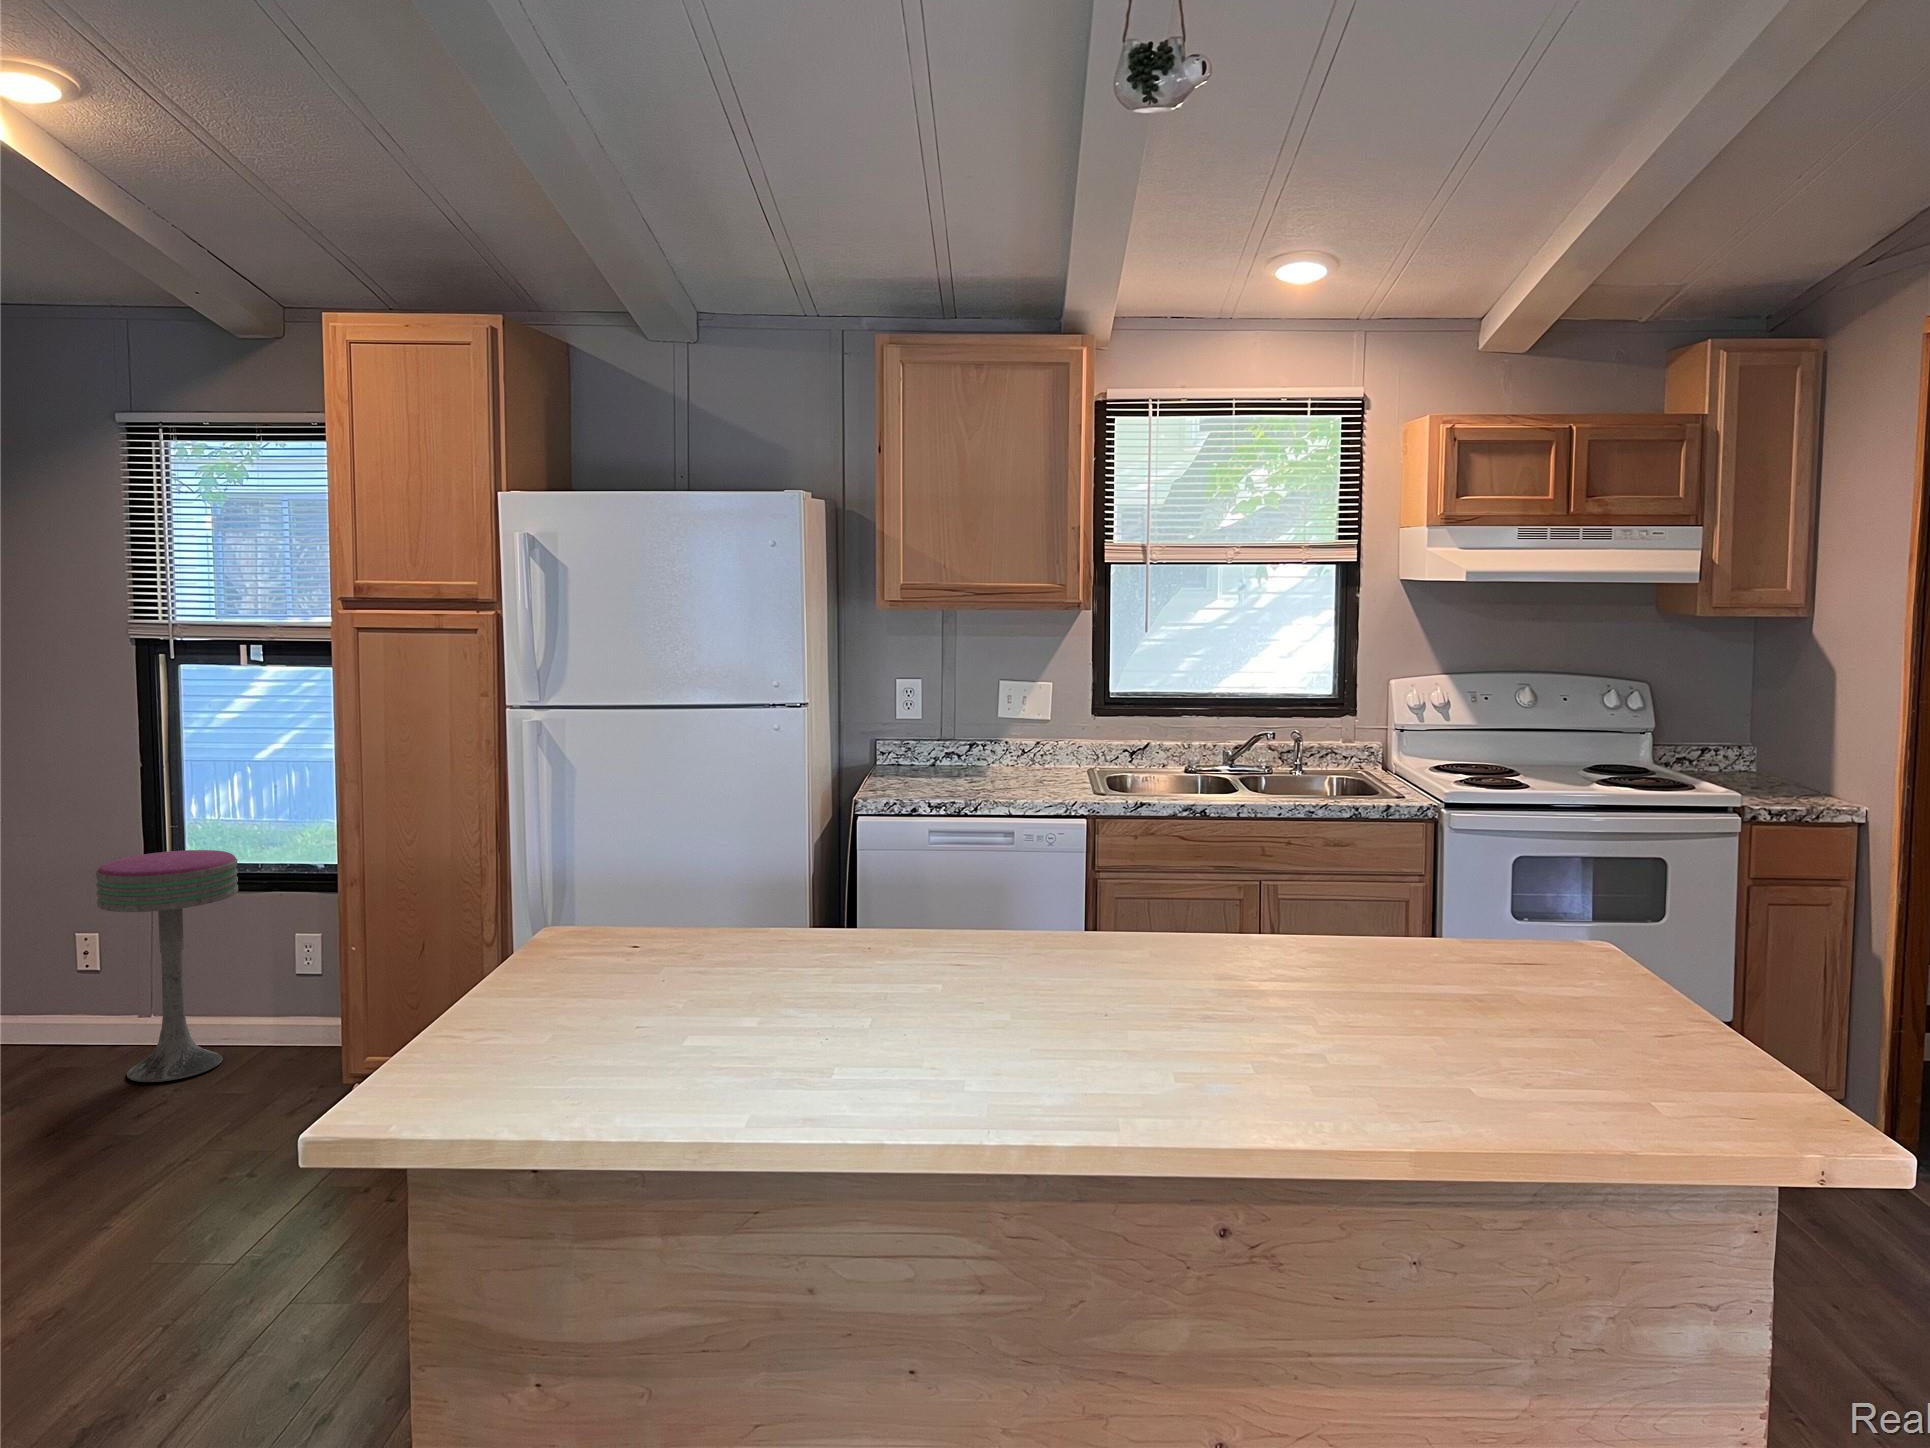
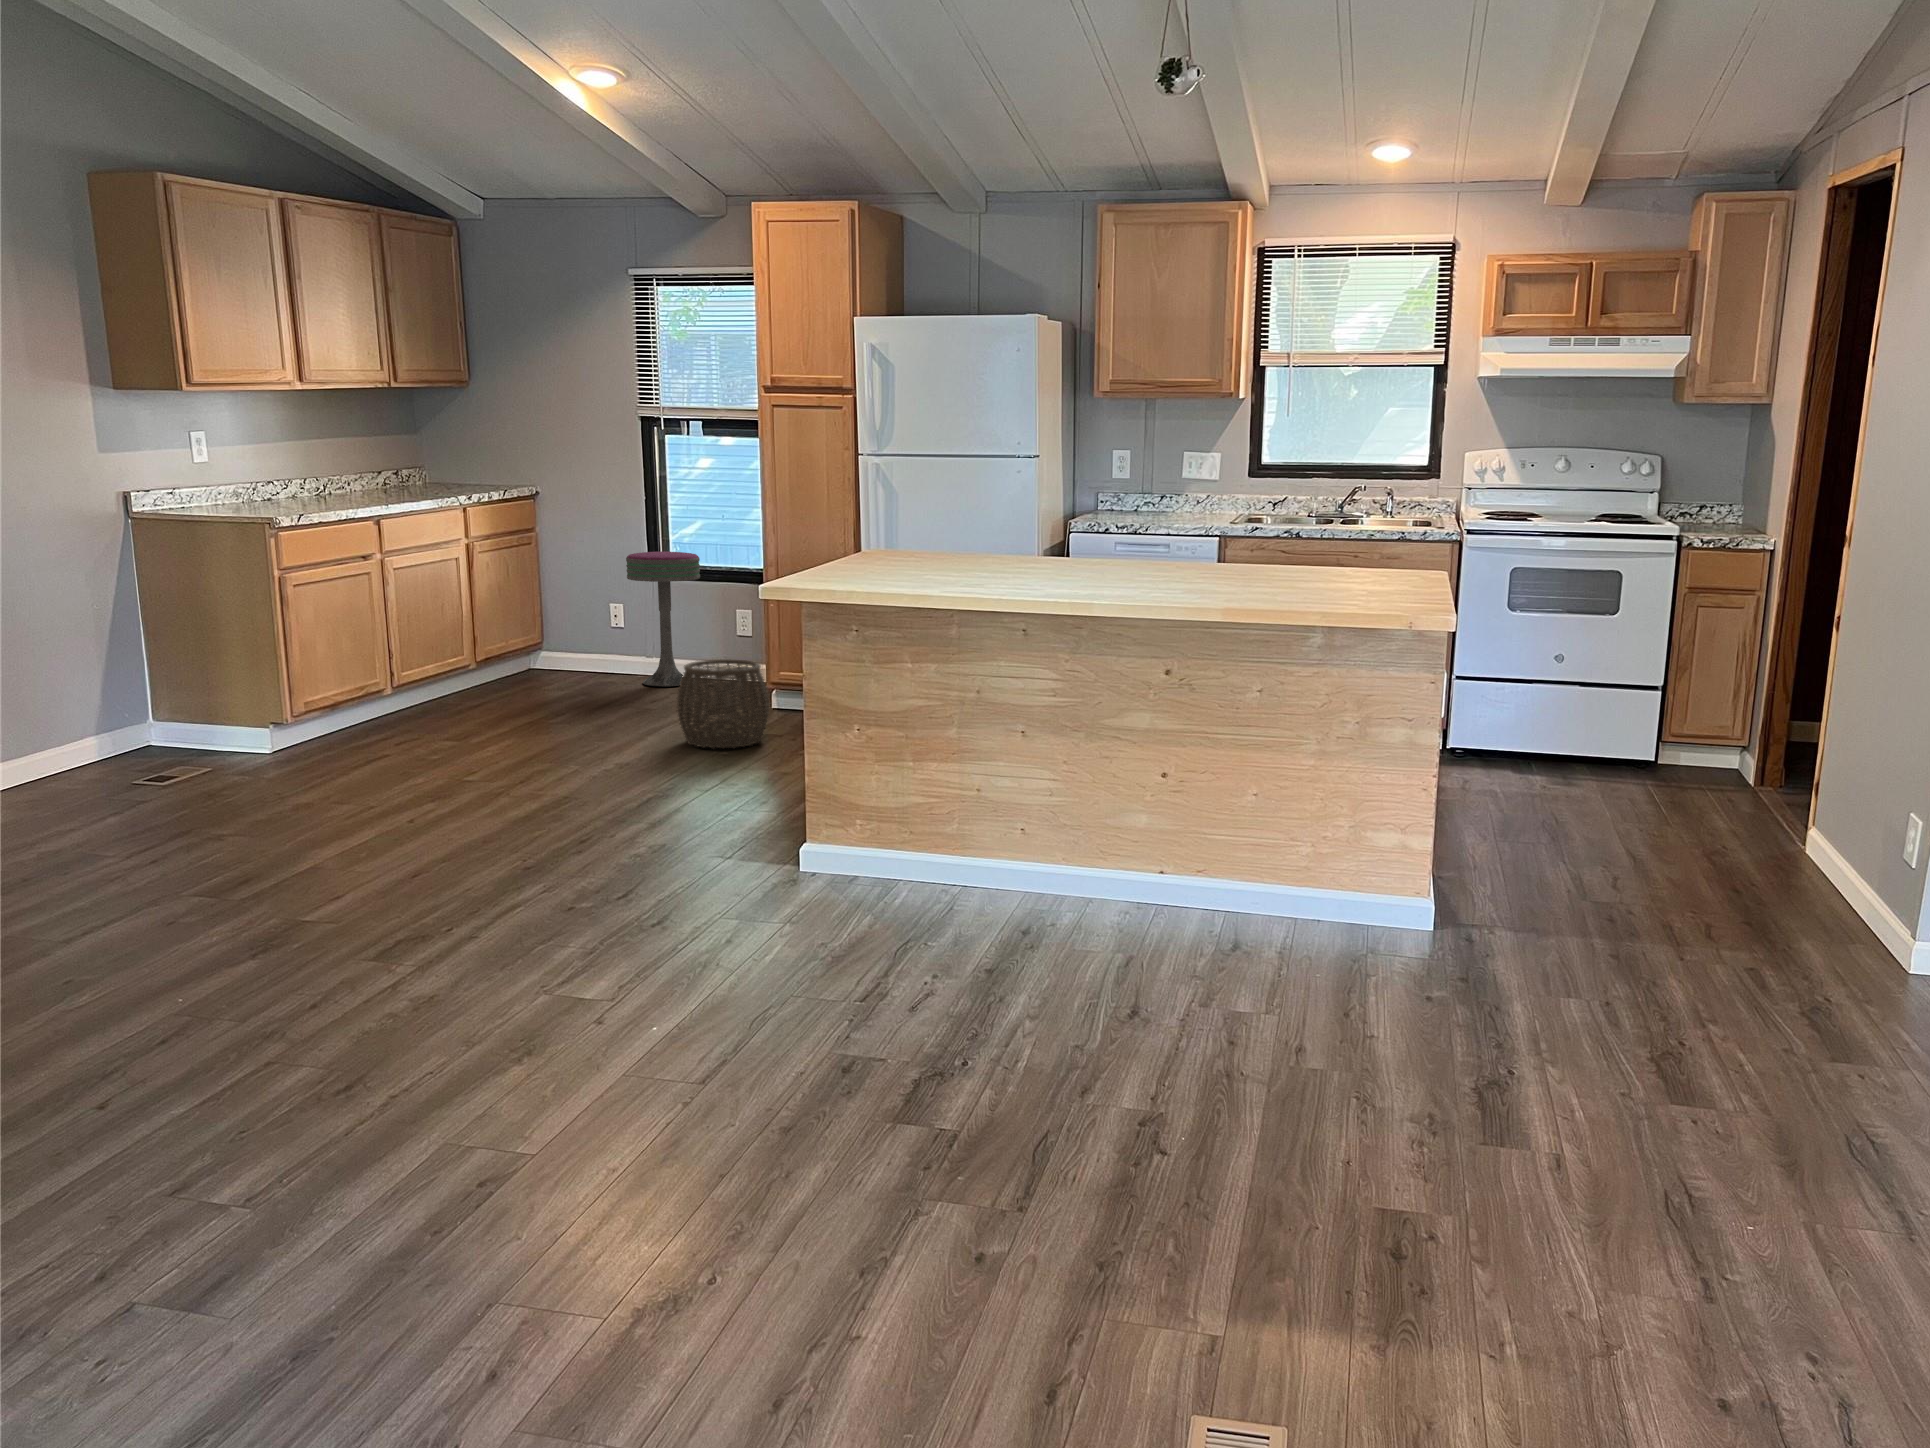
woven basket: none [99,1096,309,1305] -> present [677,659,769,749]

